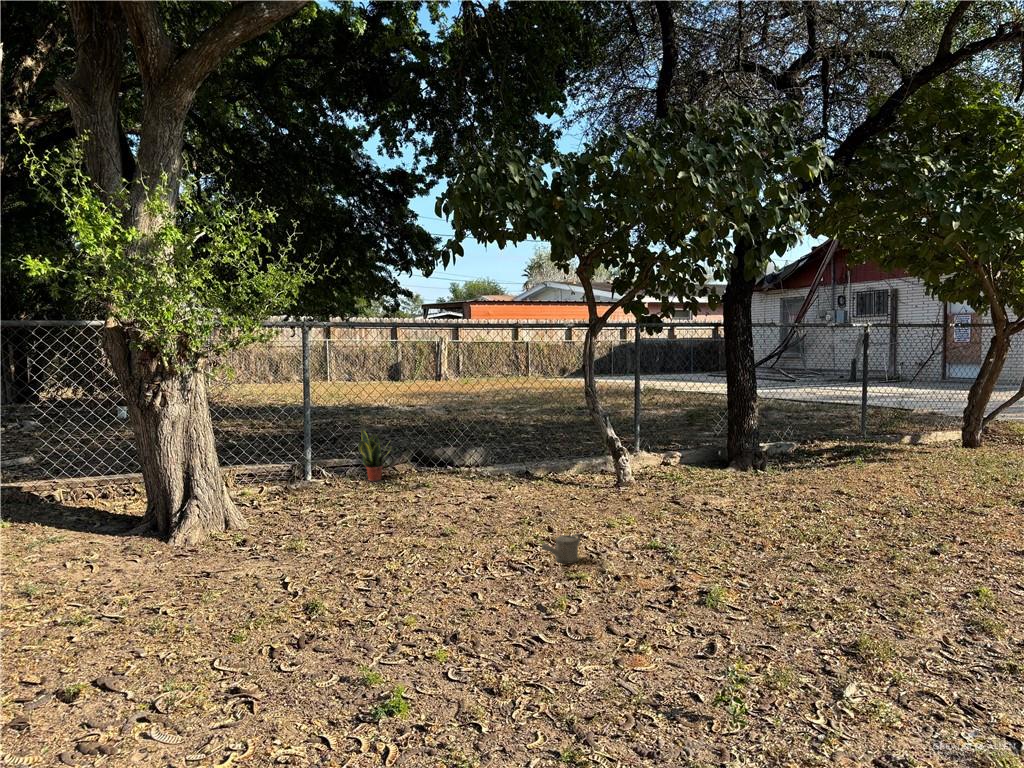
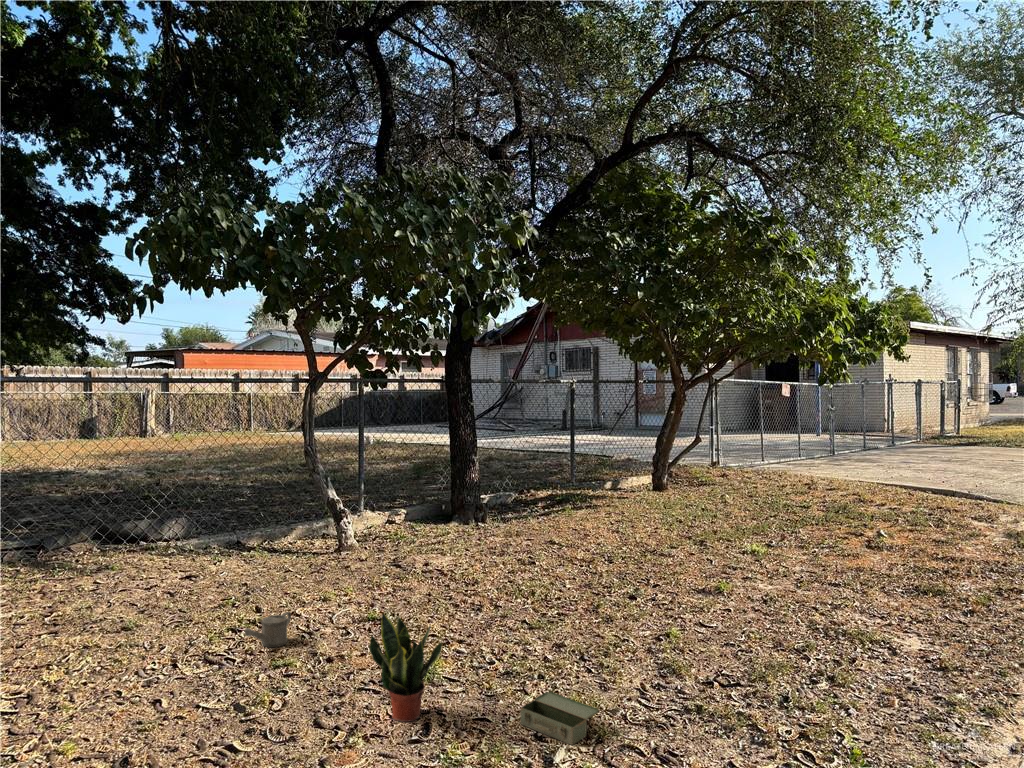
potted plant: present [358,429,391,481] -> present [369,613,442,722]
toolbox: none [807,629,894,681] -> present [520,691,599,745]

